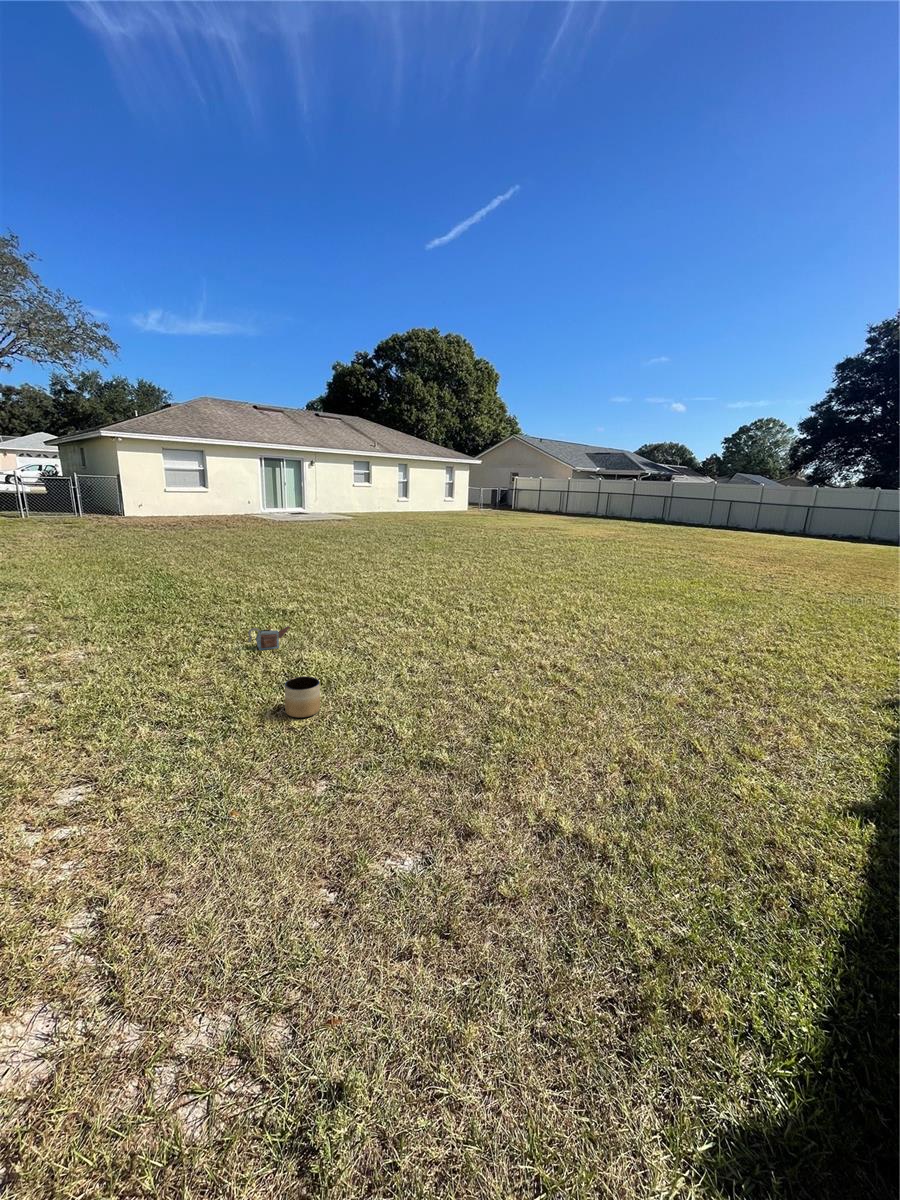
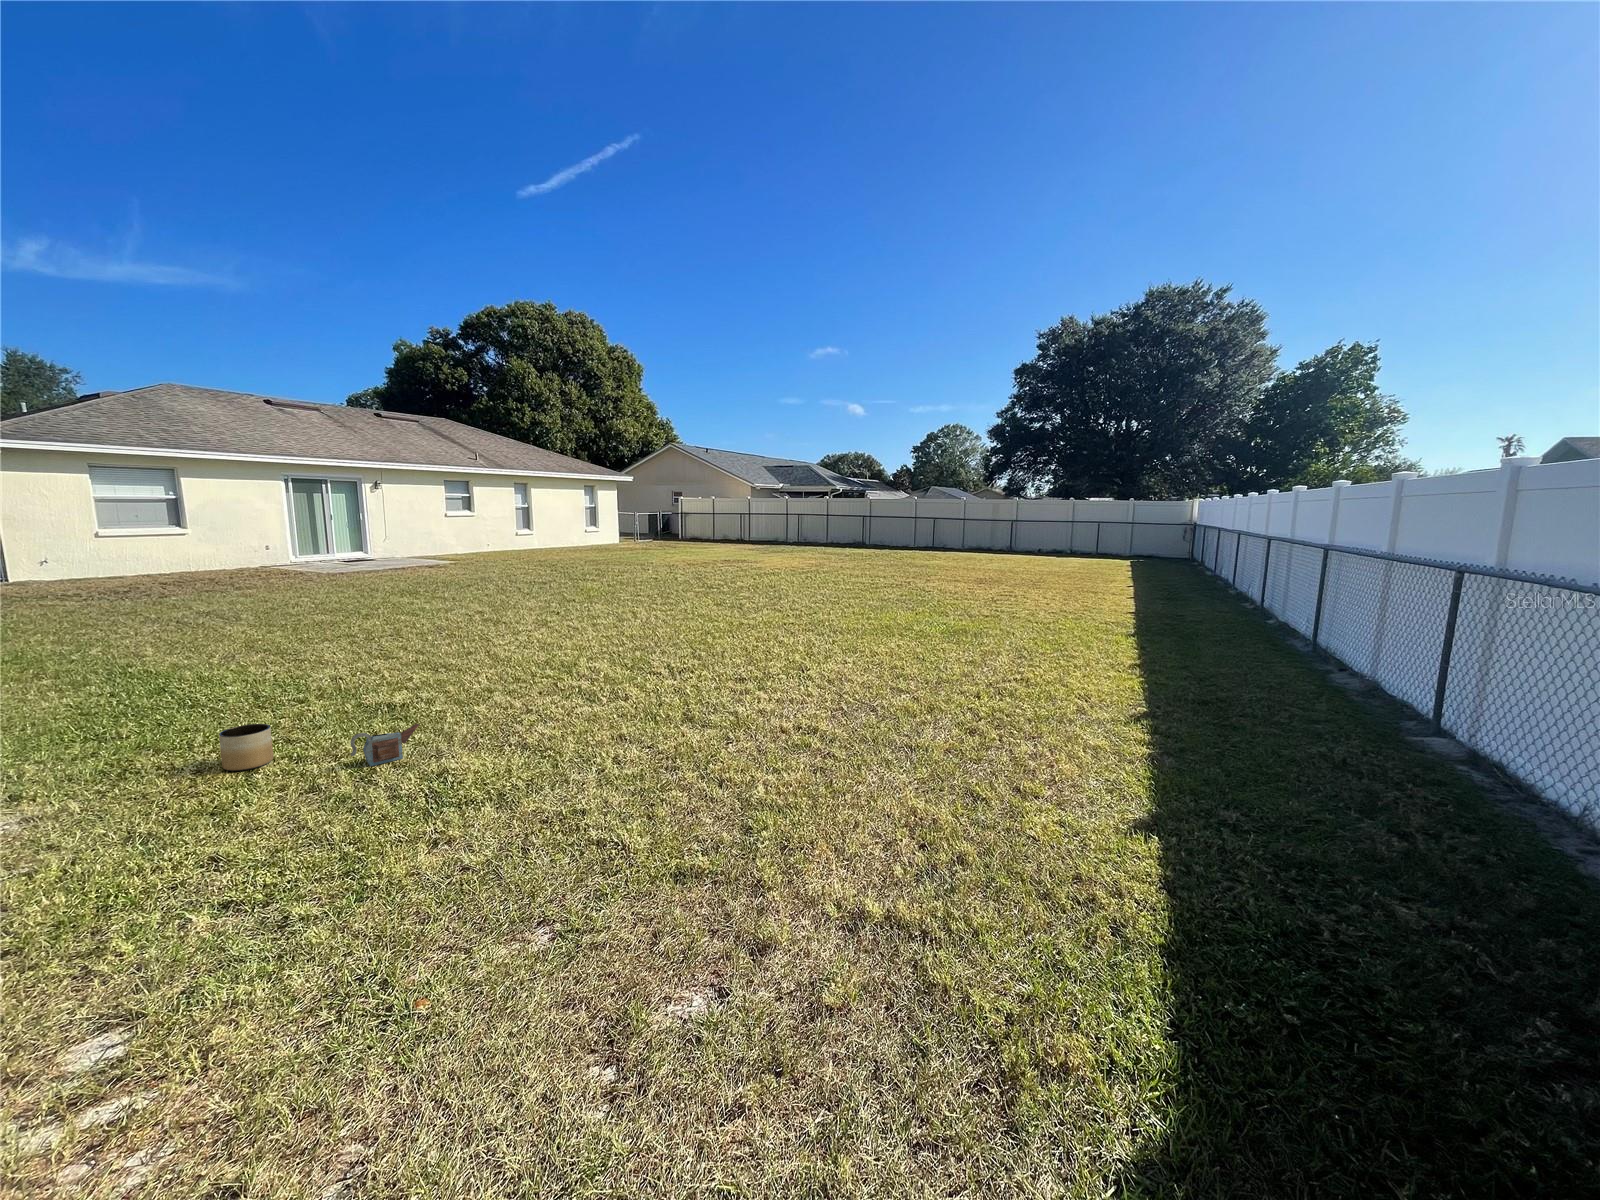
planter: present [285,677,320,718] -> present [219,724,273,771]

